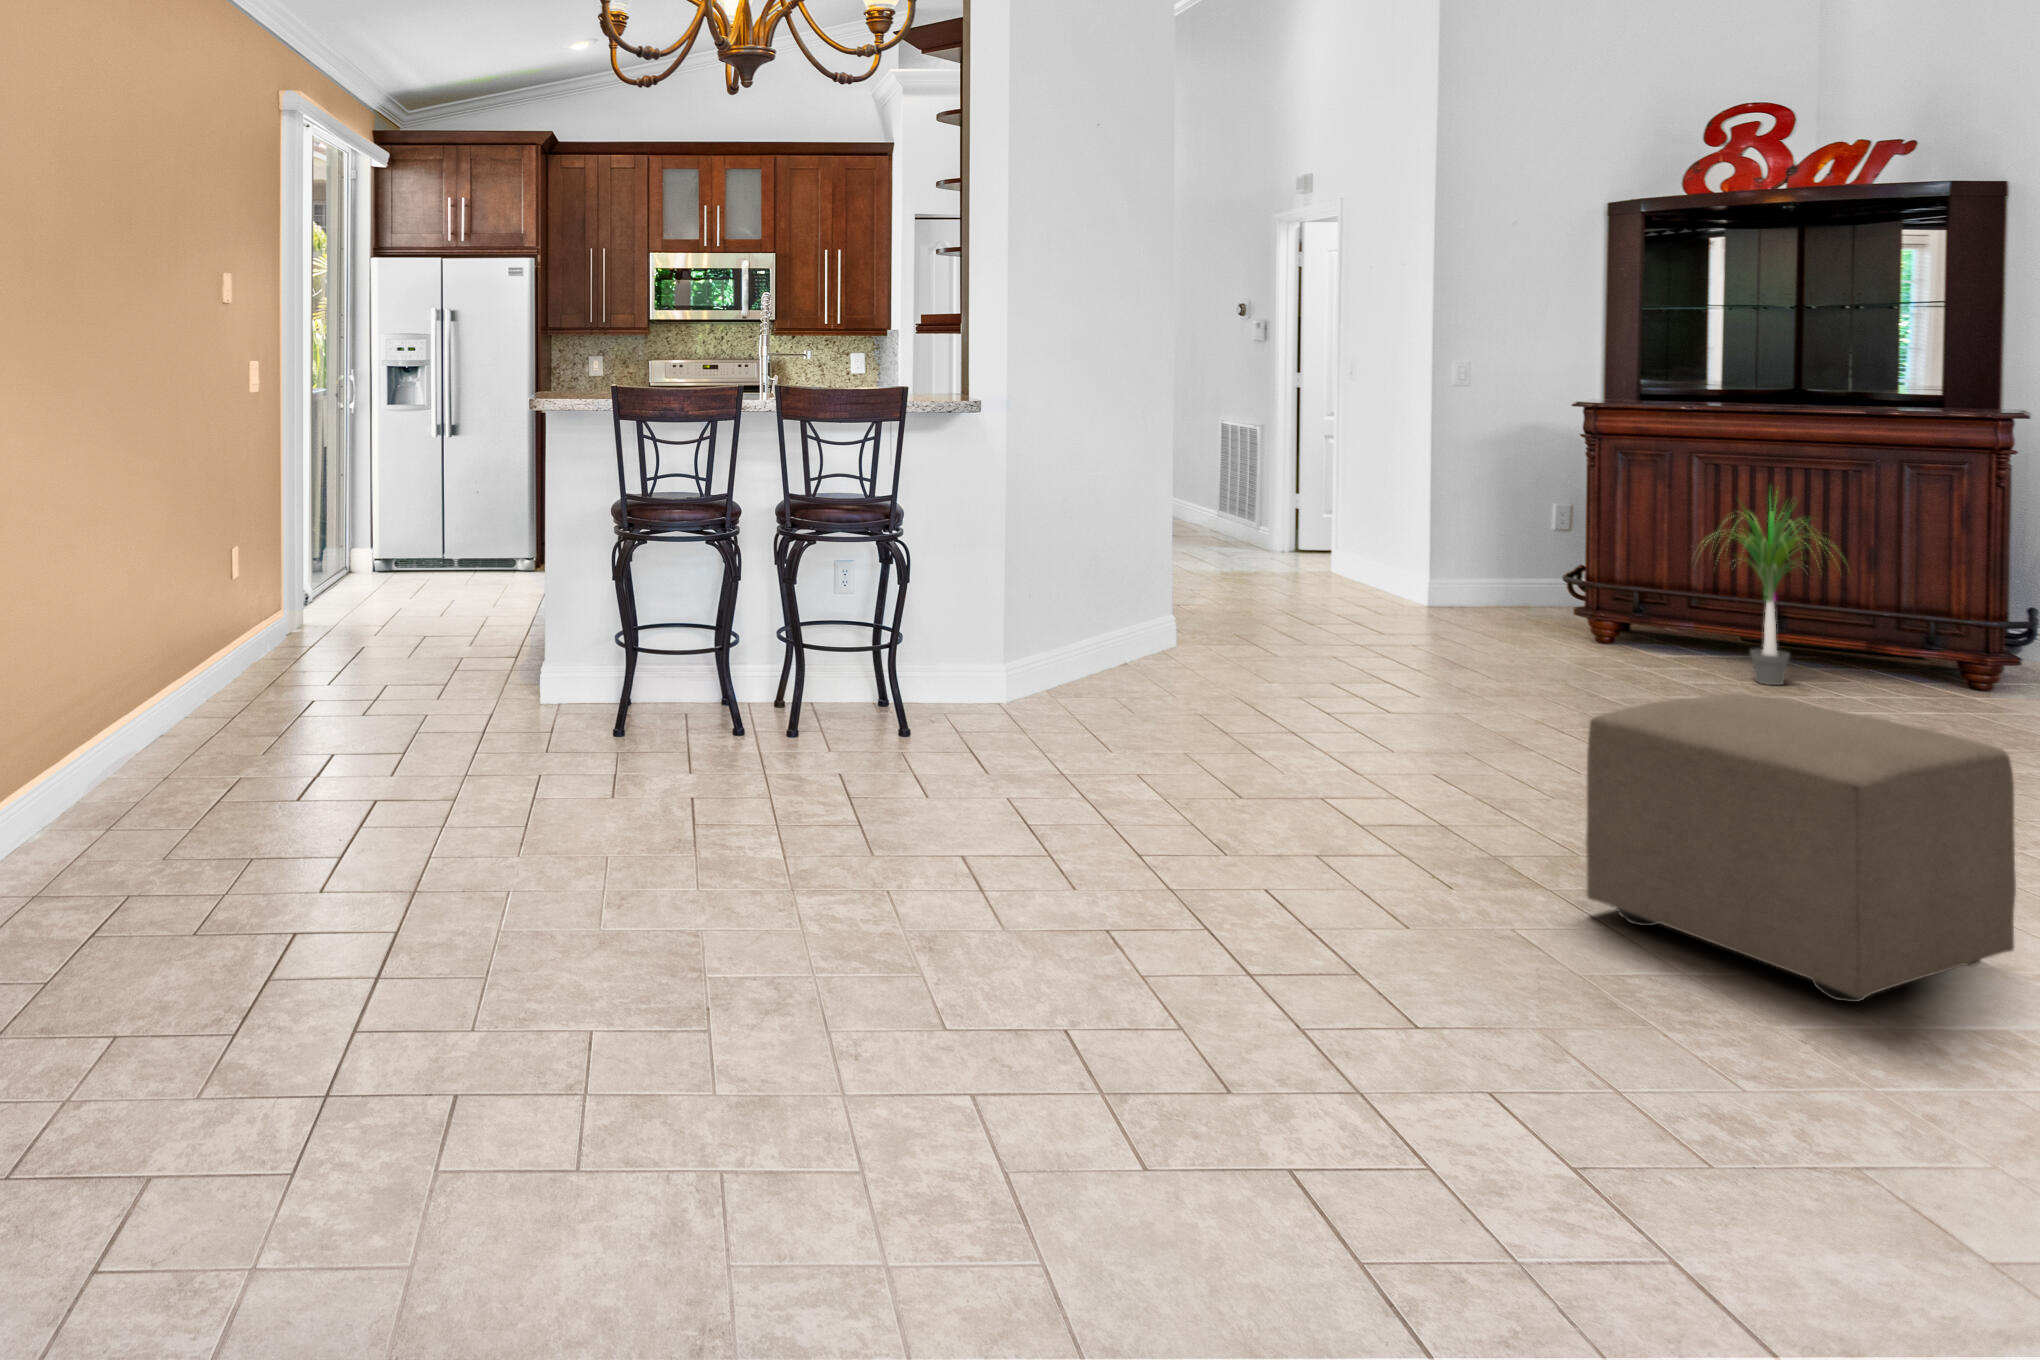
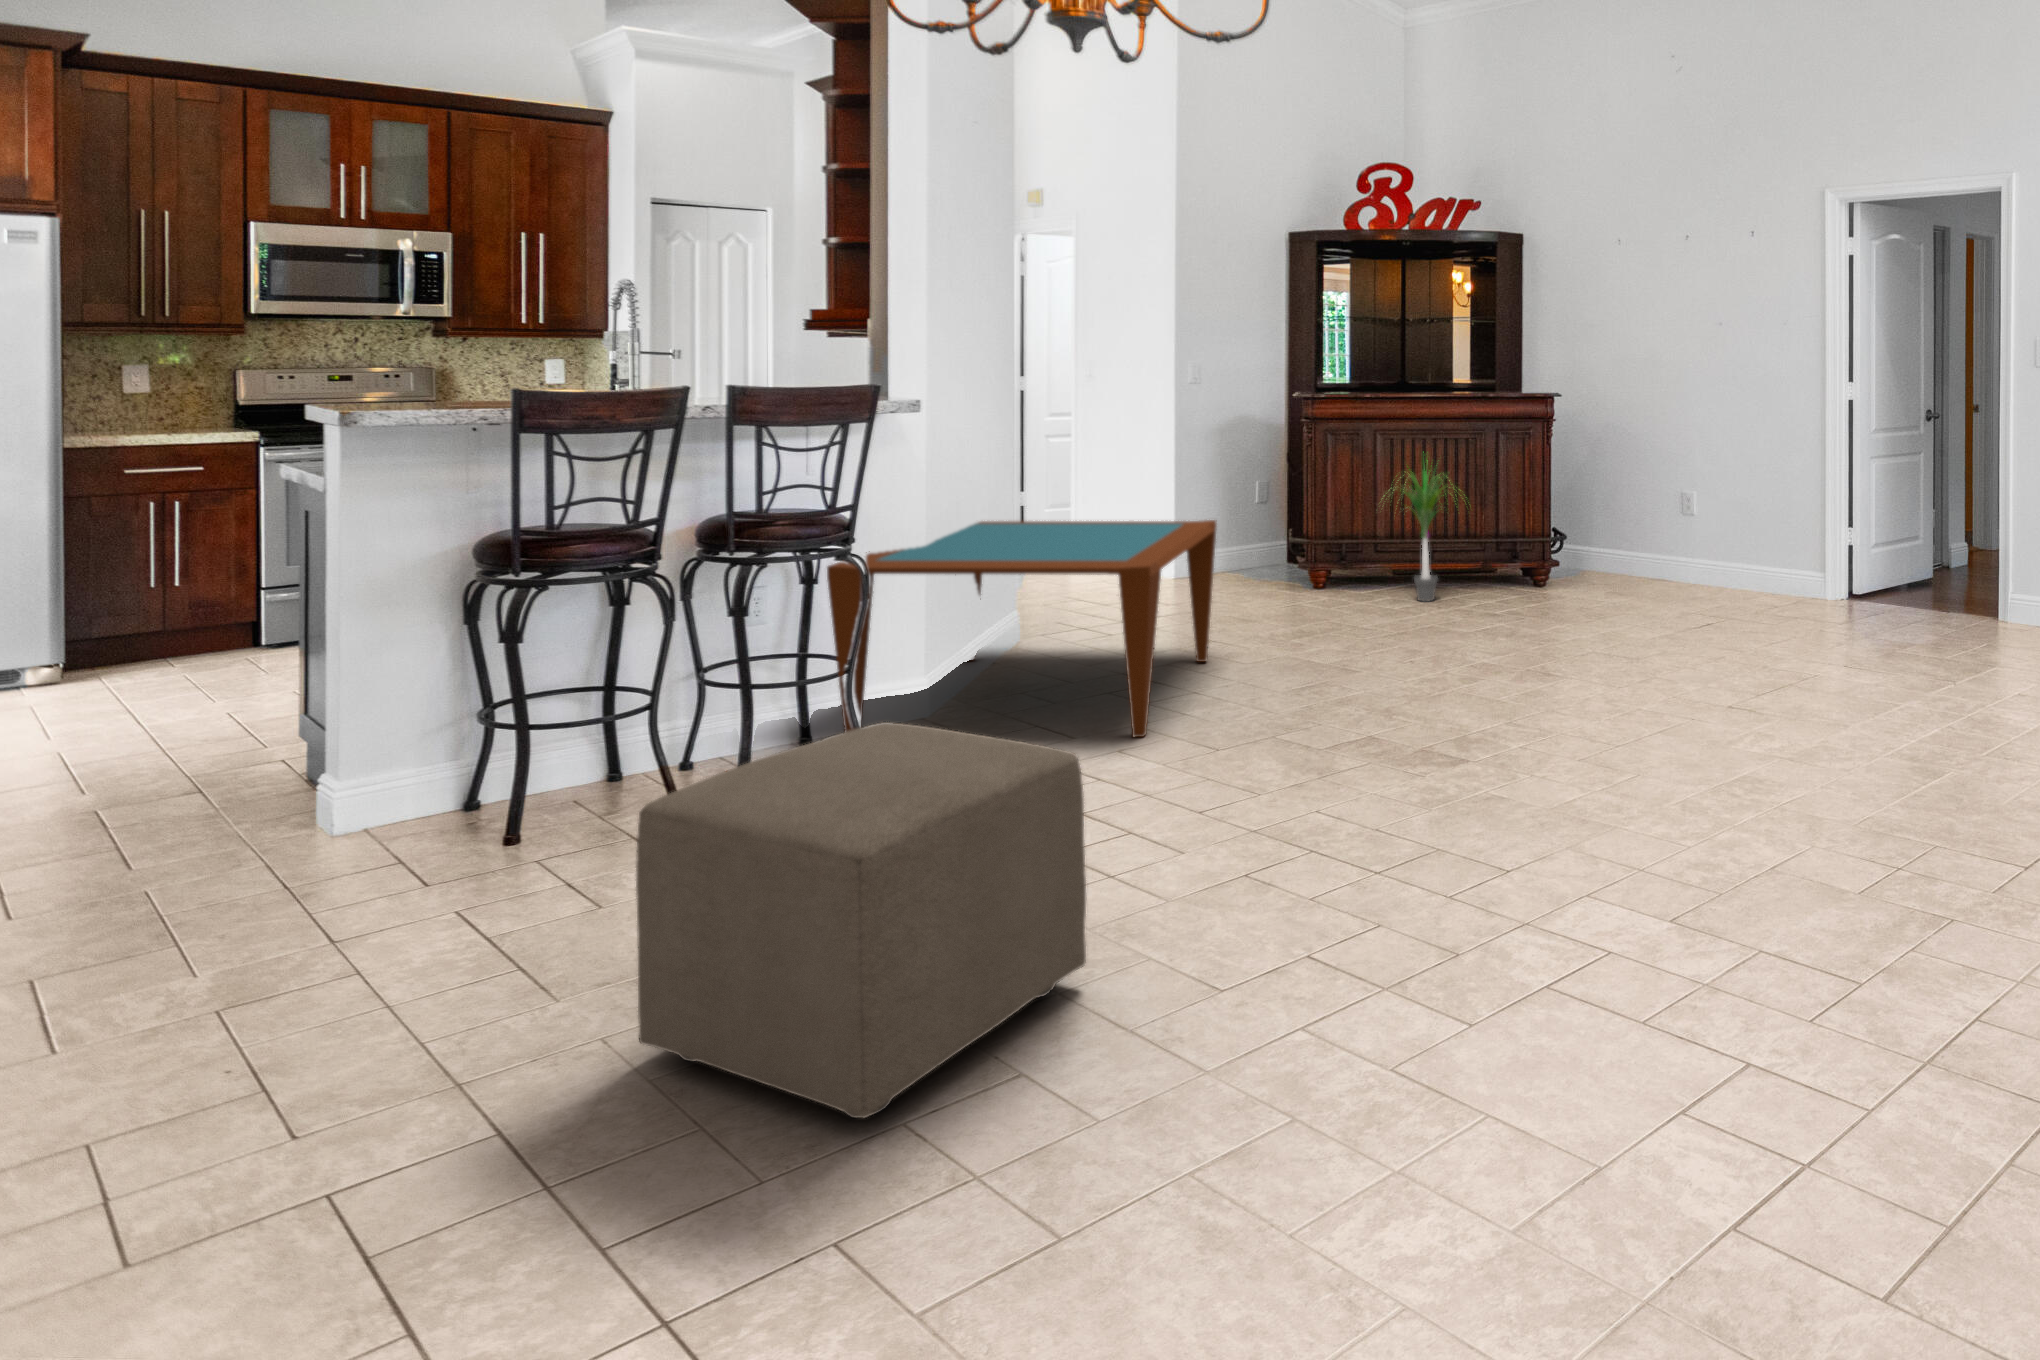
coffee table: none [1018,521,1433,760] -> present [827,520,1217,737]
ottoman: present [1586,693,2016,1002] -> present [636,722,1086,1118]

